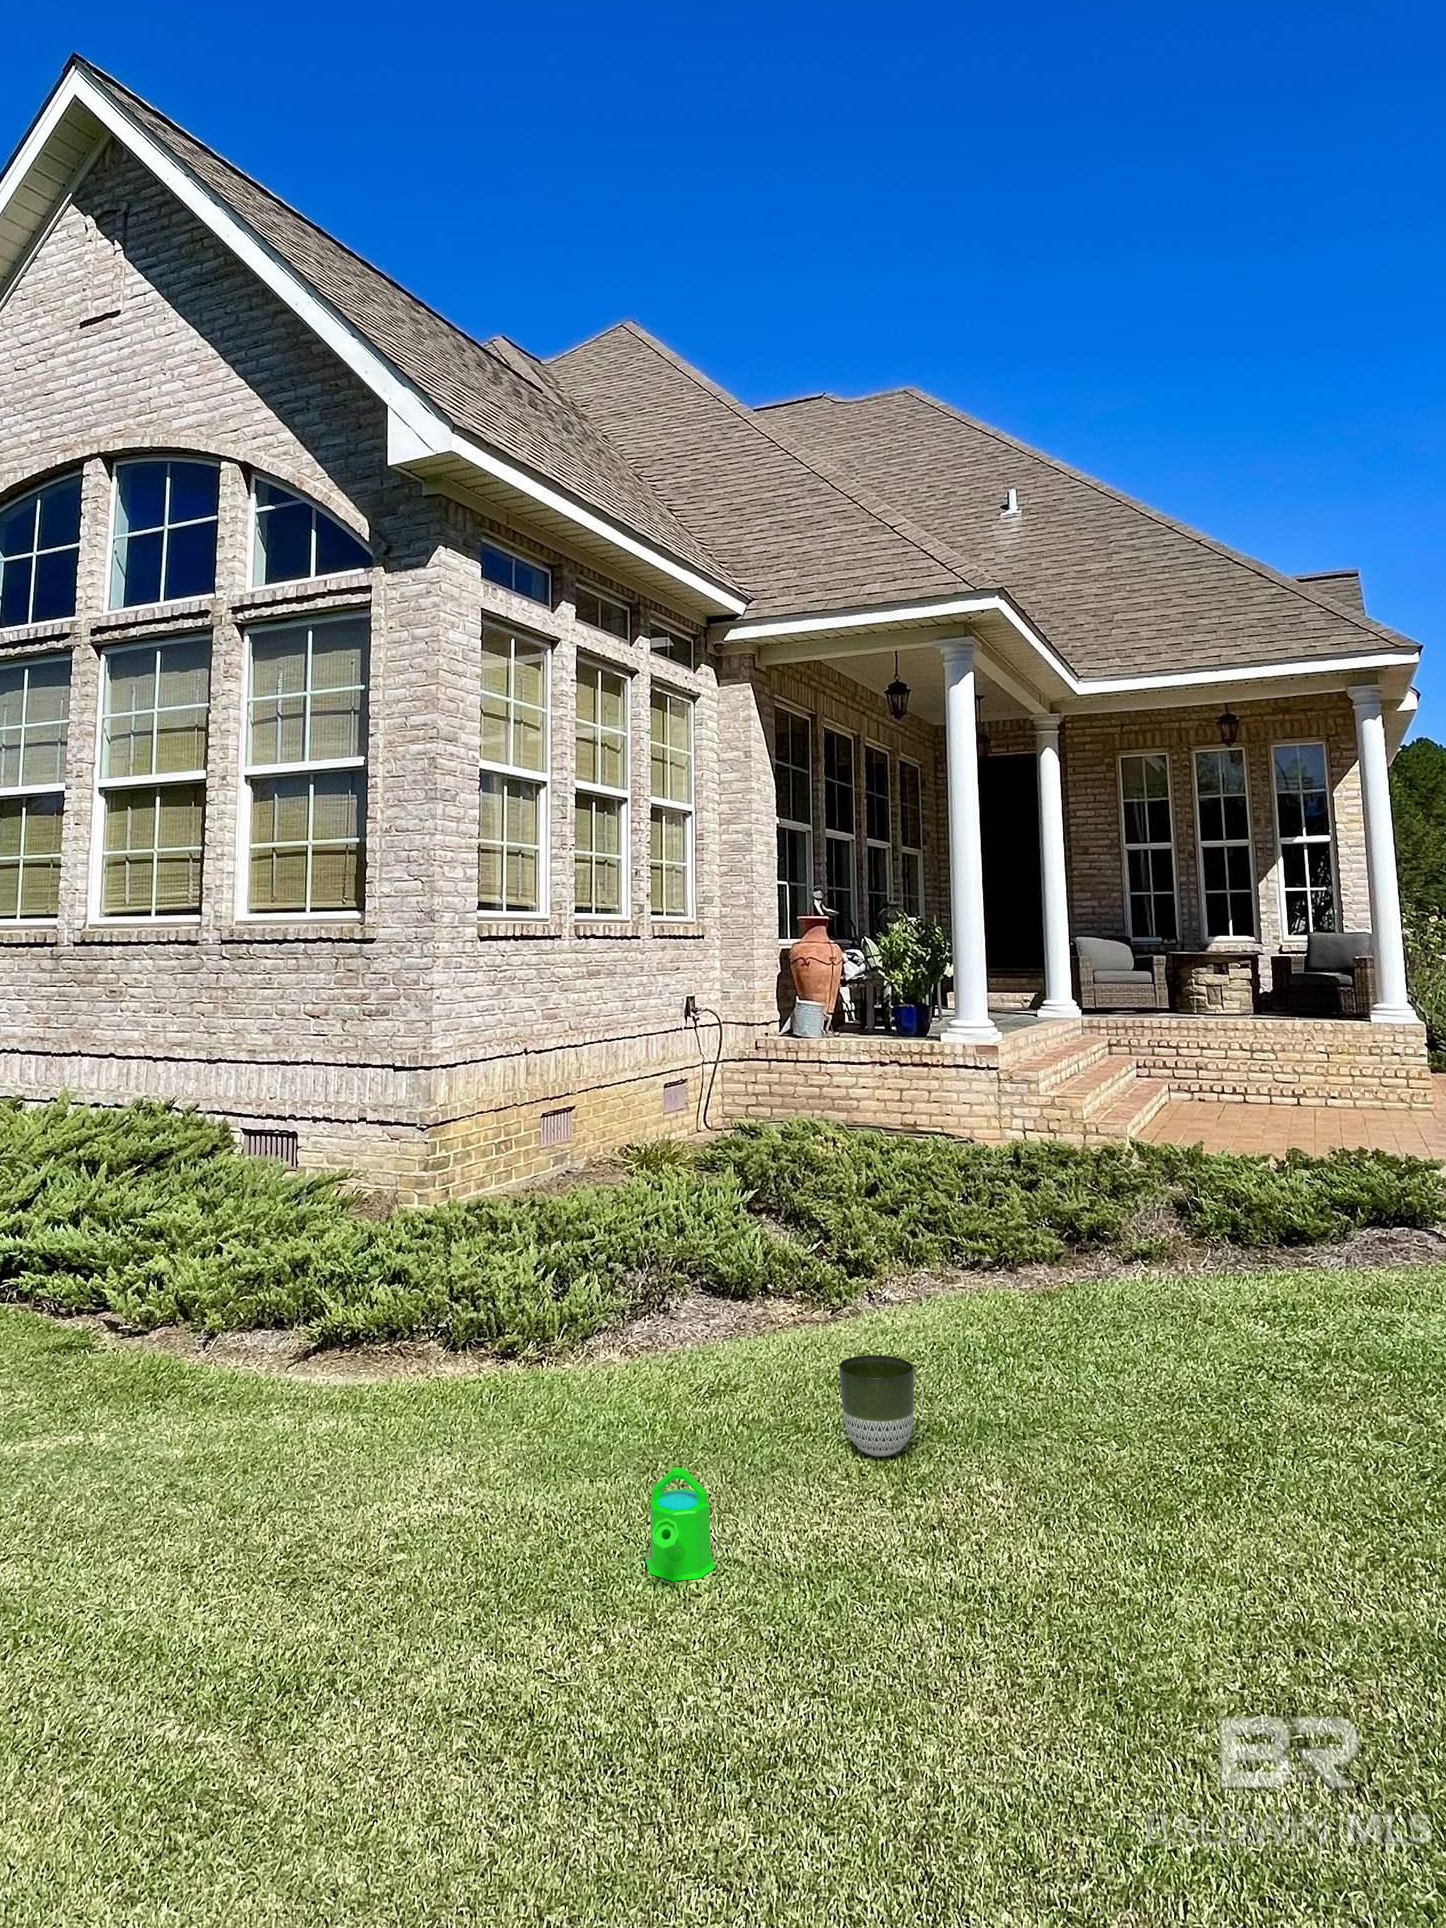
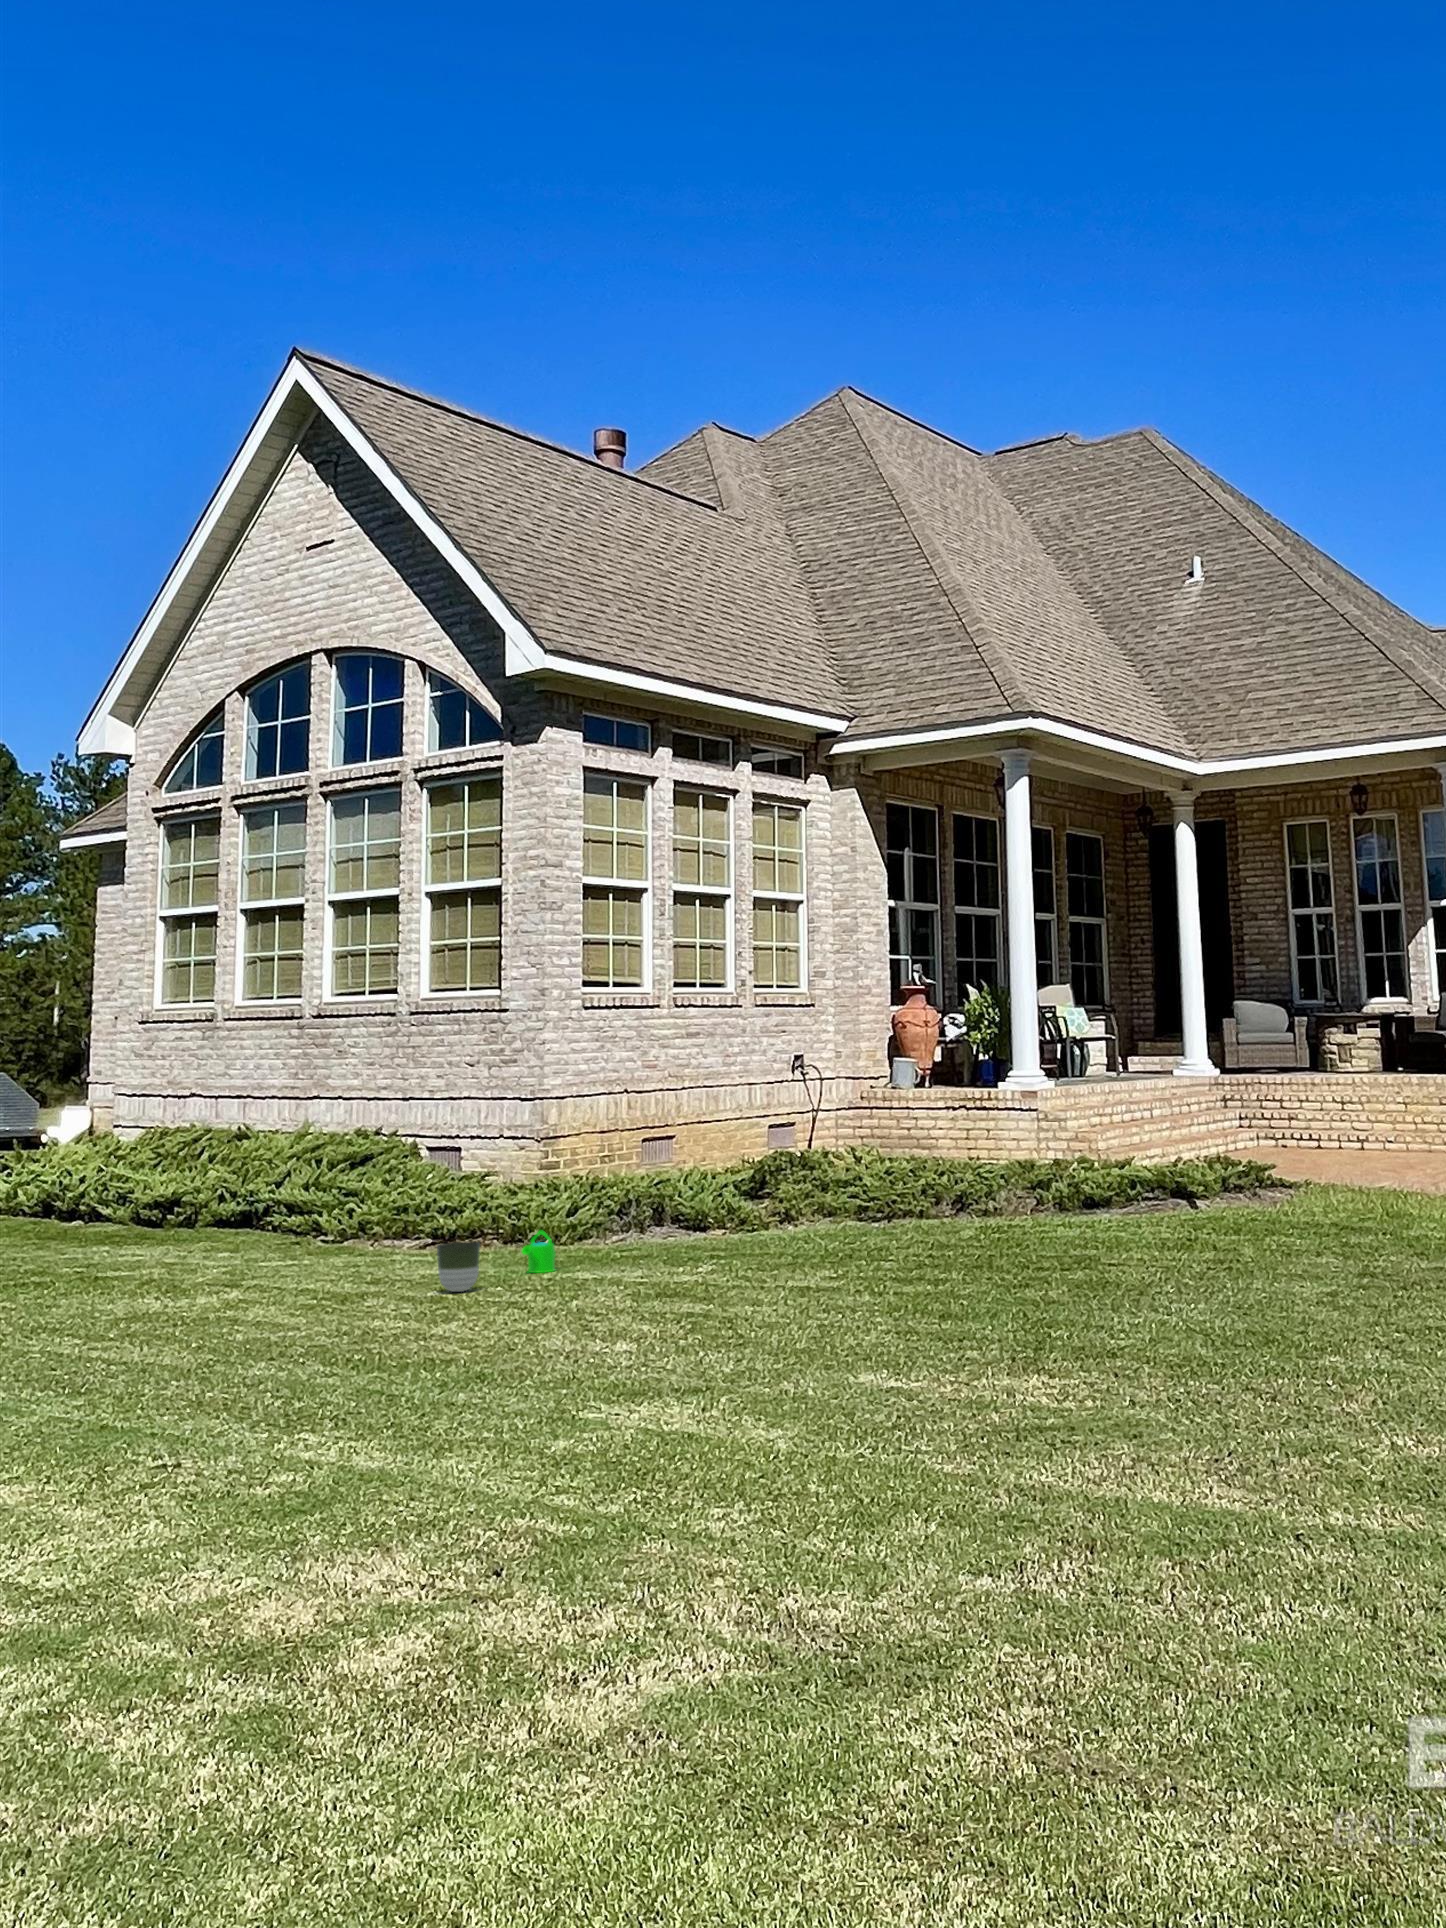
planter: present [839,1355,914,1457] -> present [437,1242,480,1292]

